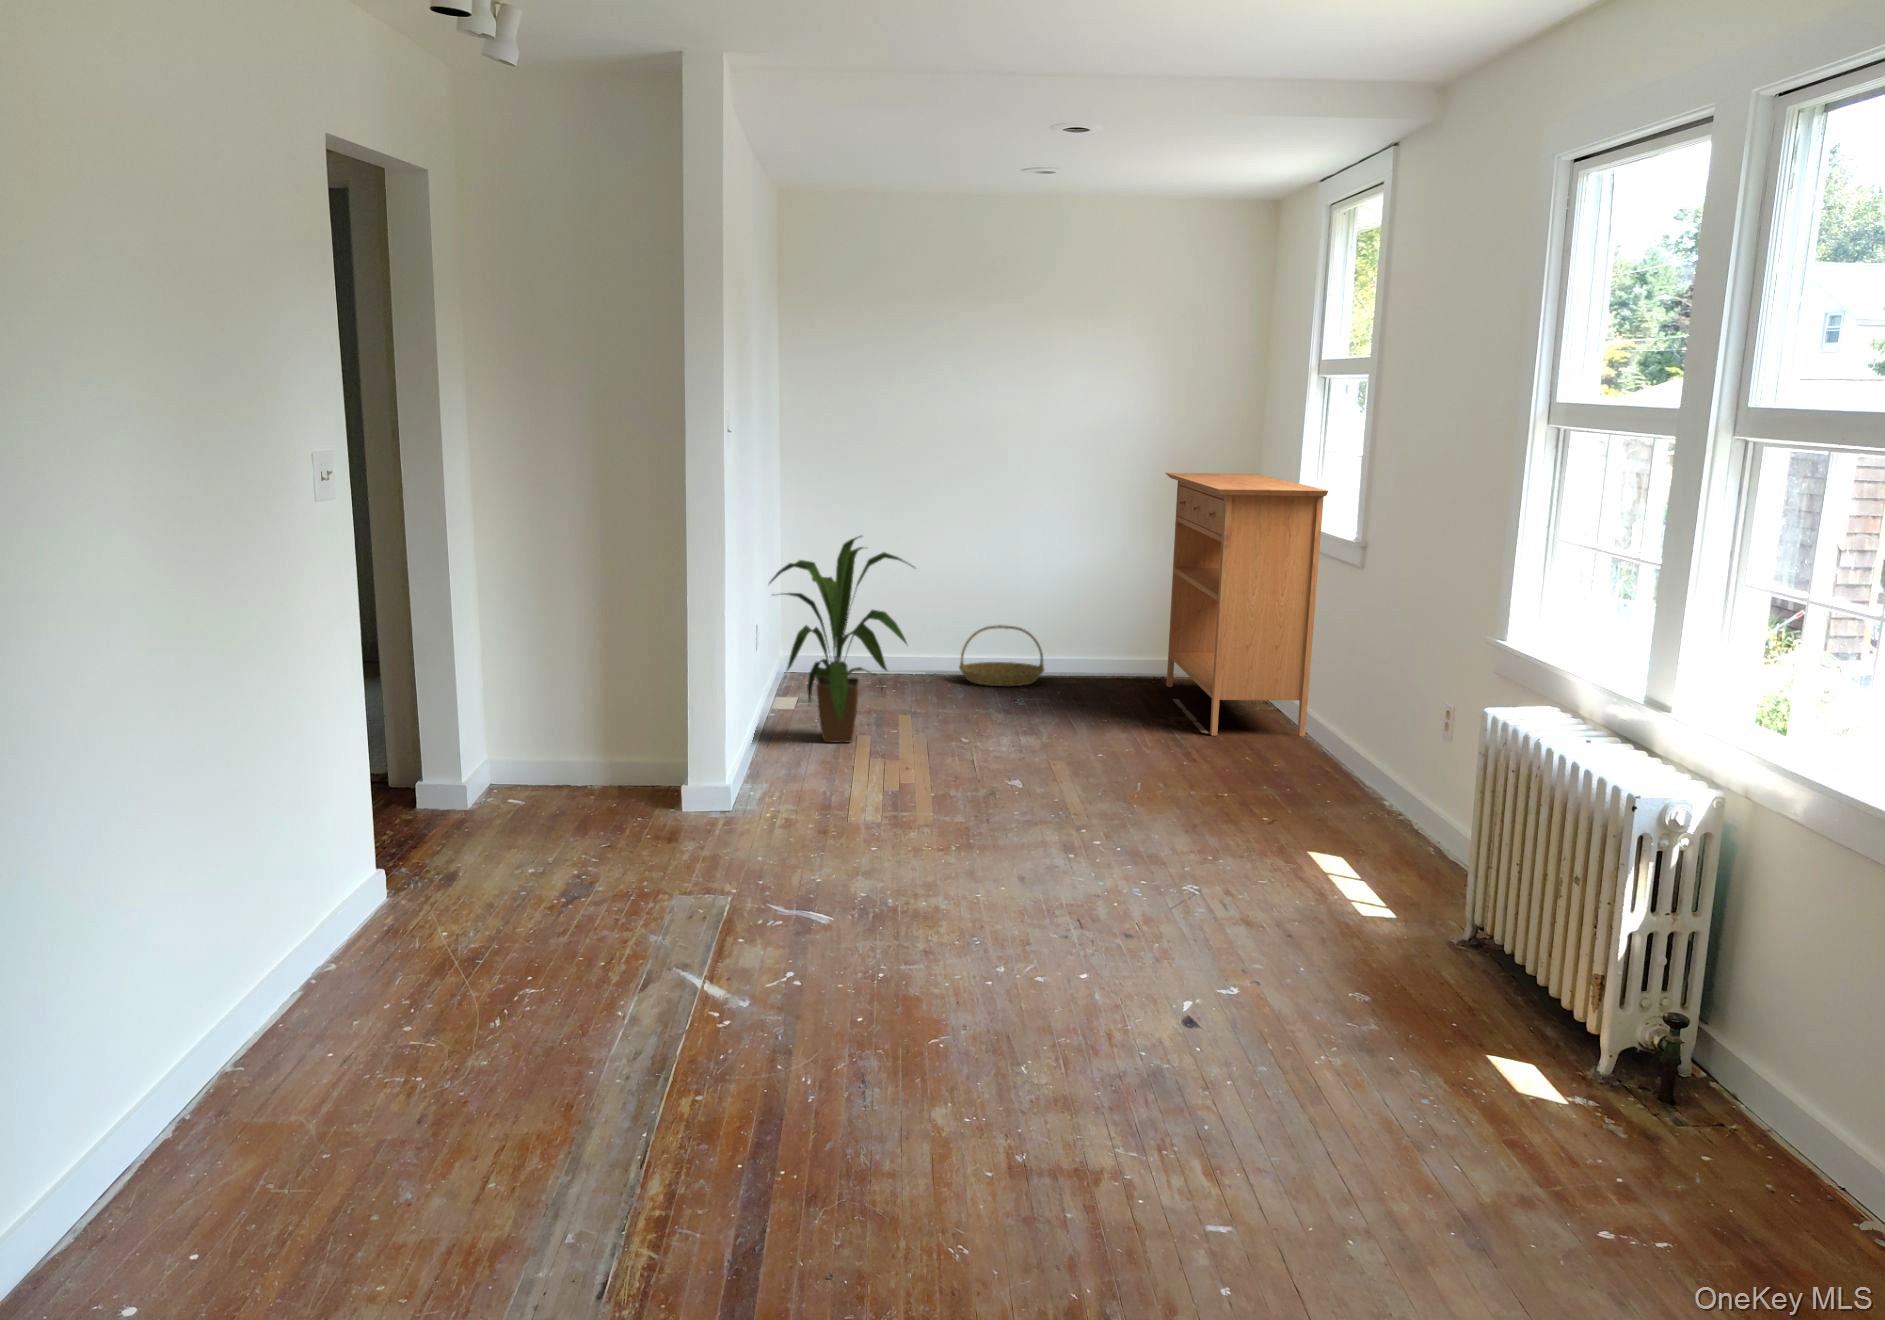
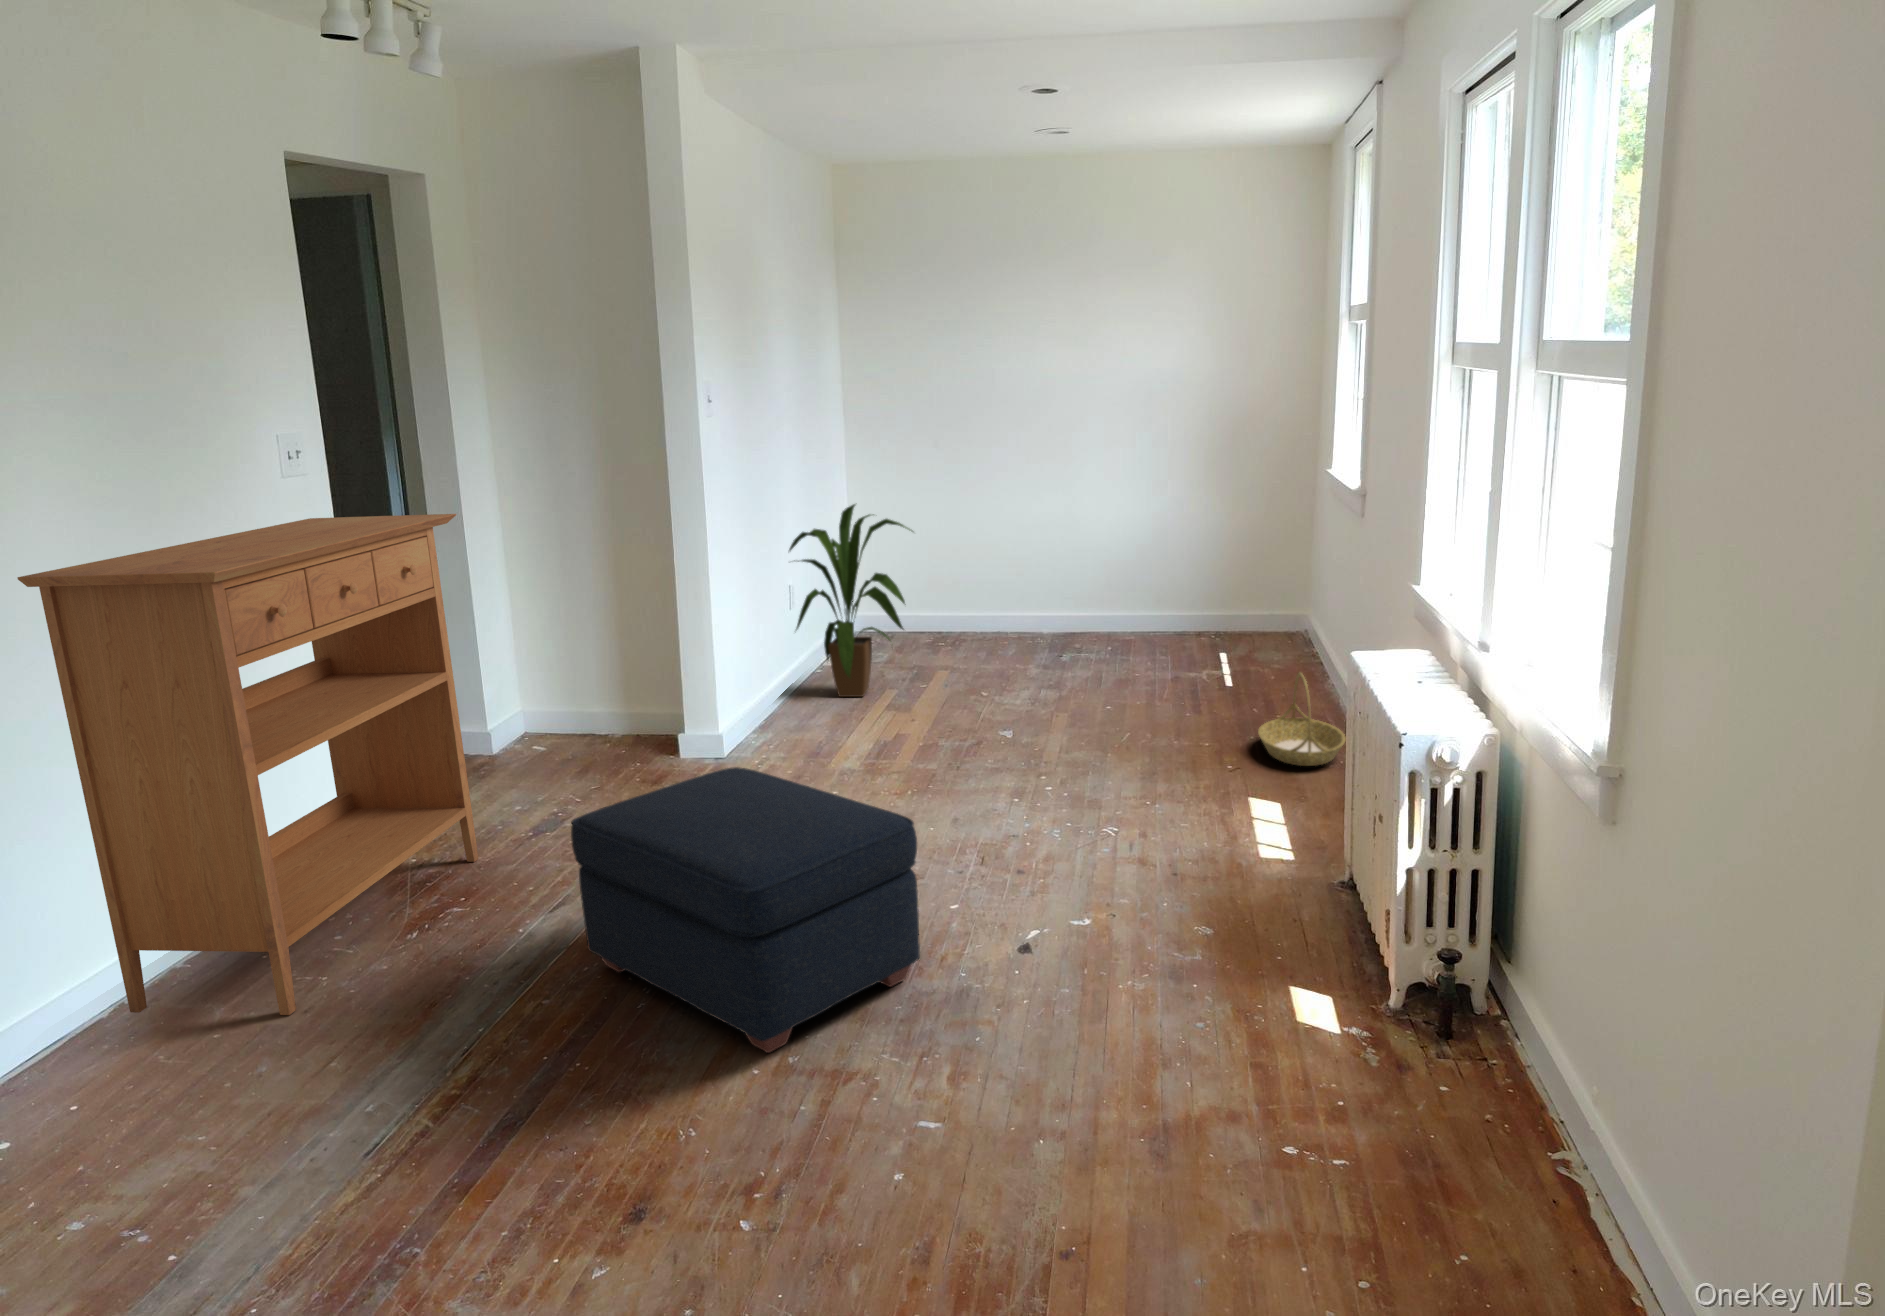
console table: present [1166,473,1328,736] -> present [18,514,478,1015]
basket: present [959,625,1044,686] -> present [1258,673,1346,766]
ottoman: none [725,828,1120,1151] -> present [571,767,920,1053]

